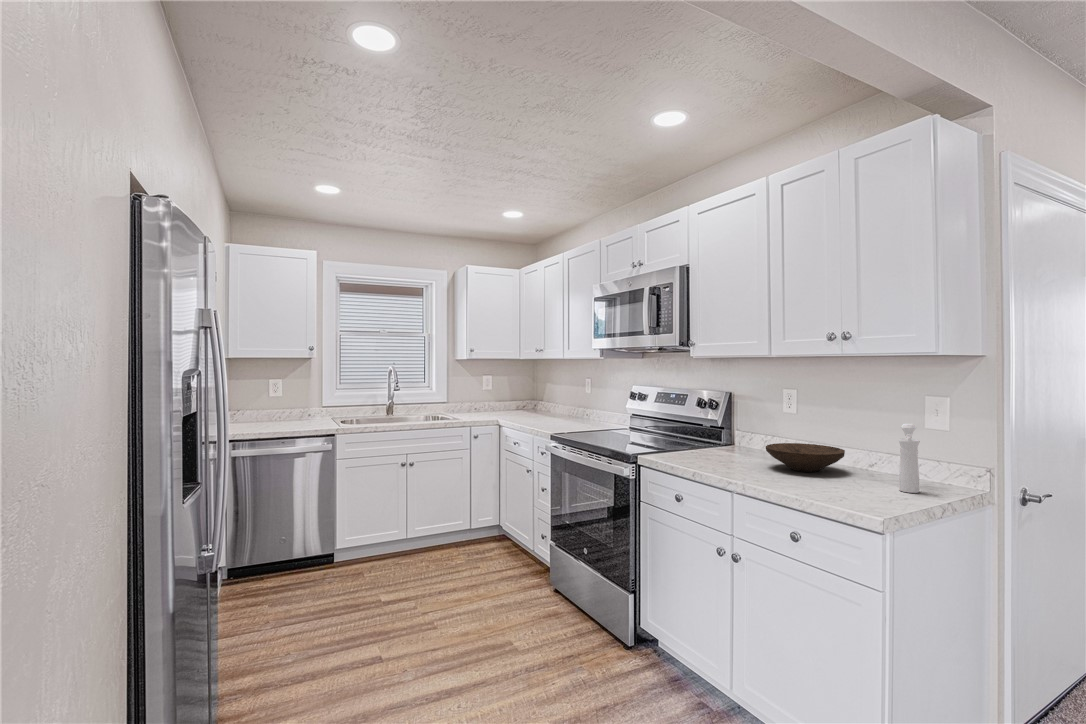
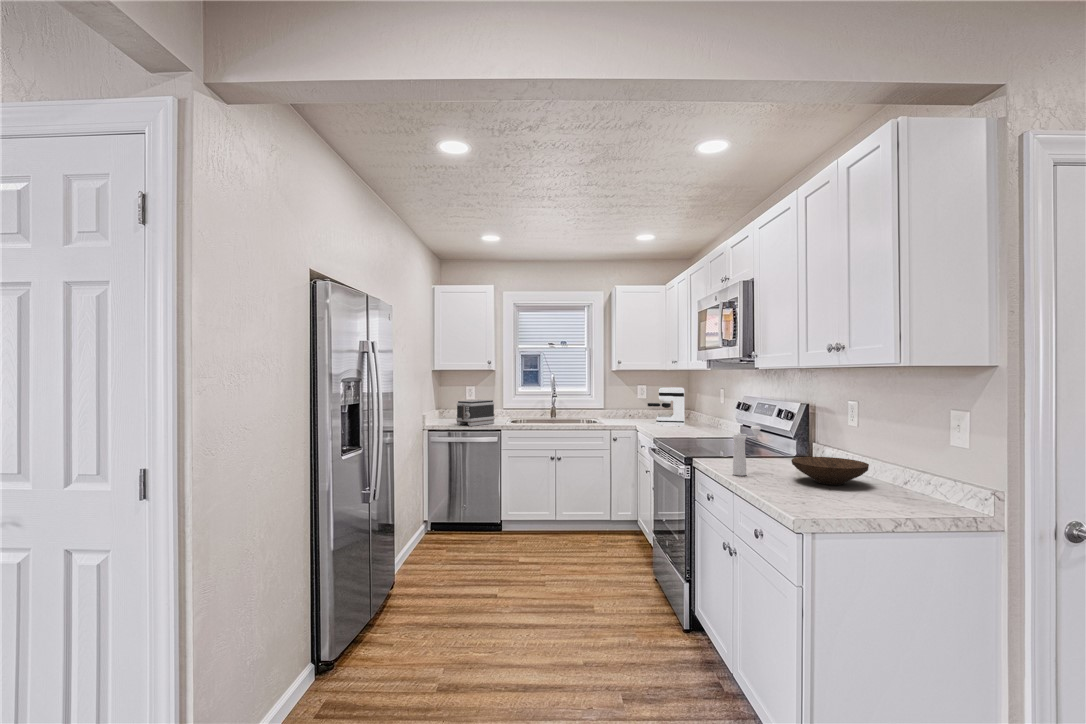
coffee maker: none [506,377,548,419] -> present [648,387,685,427]
toaster: none [269,396,321,431] -> present [456,400,495,426]
pepper mill: present [899,424,920,493] -> present [733,425,761,476]

